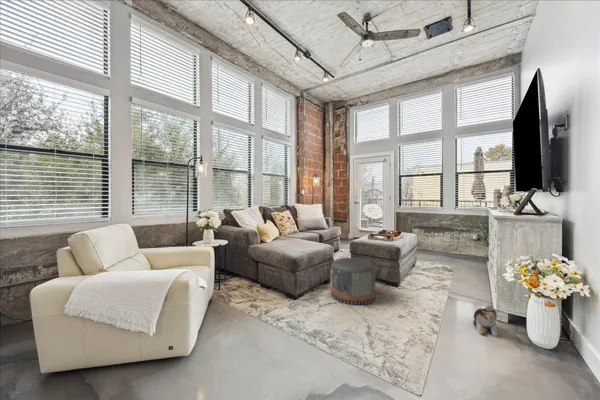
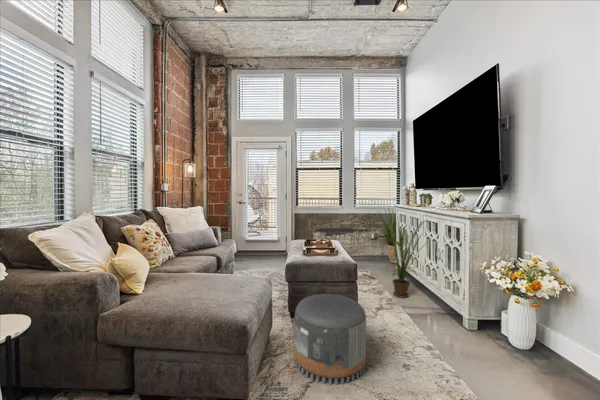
house plant: none [438,217,486,285] -> present [390,221,426,298]
plush toy: present [473,307,498,336] -> none [474,336,539,372]

